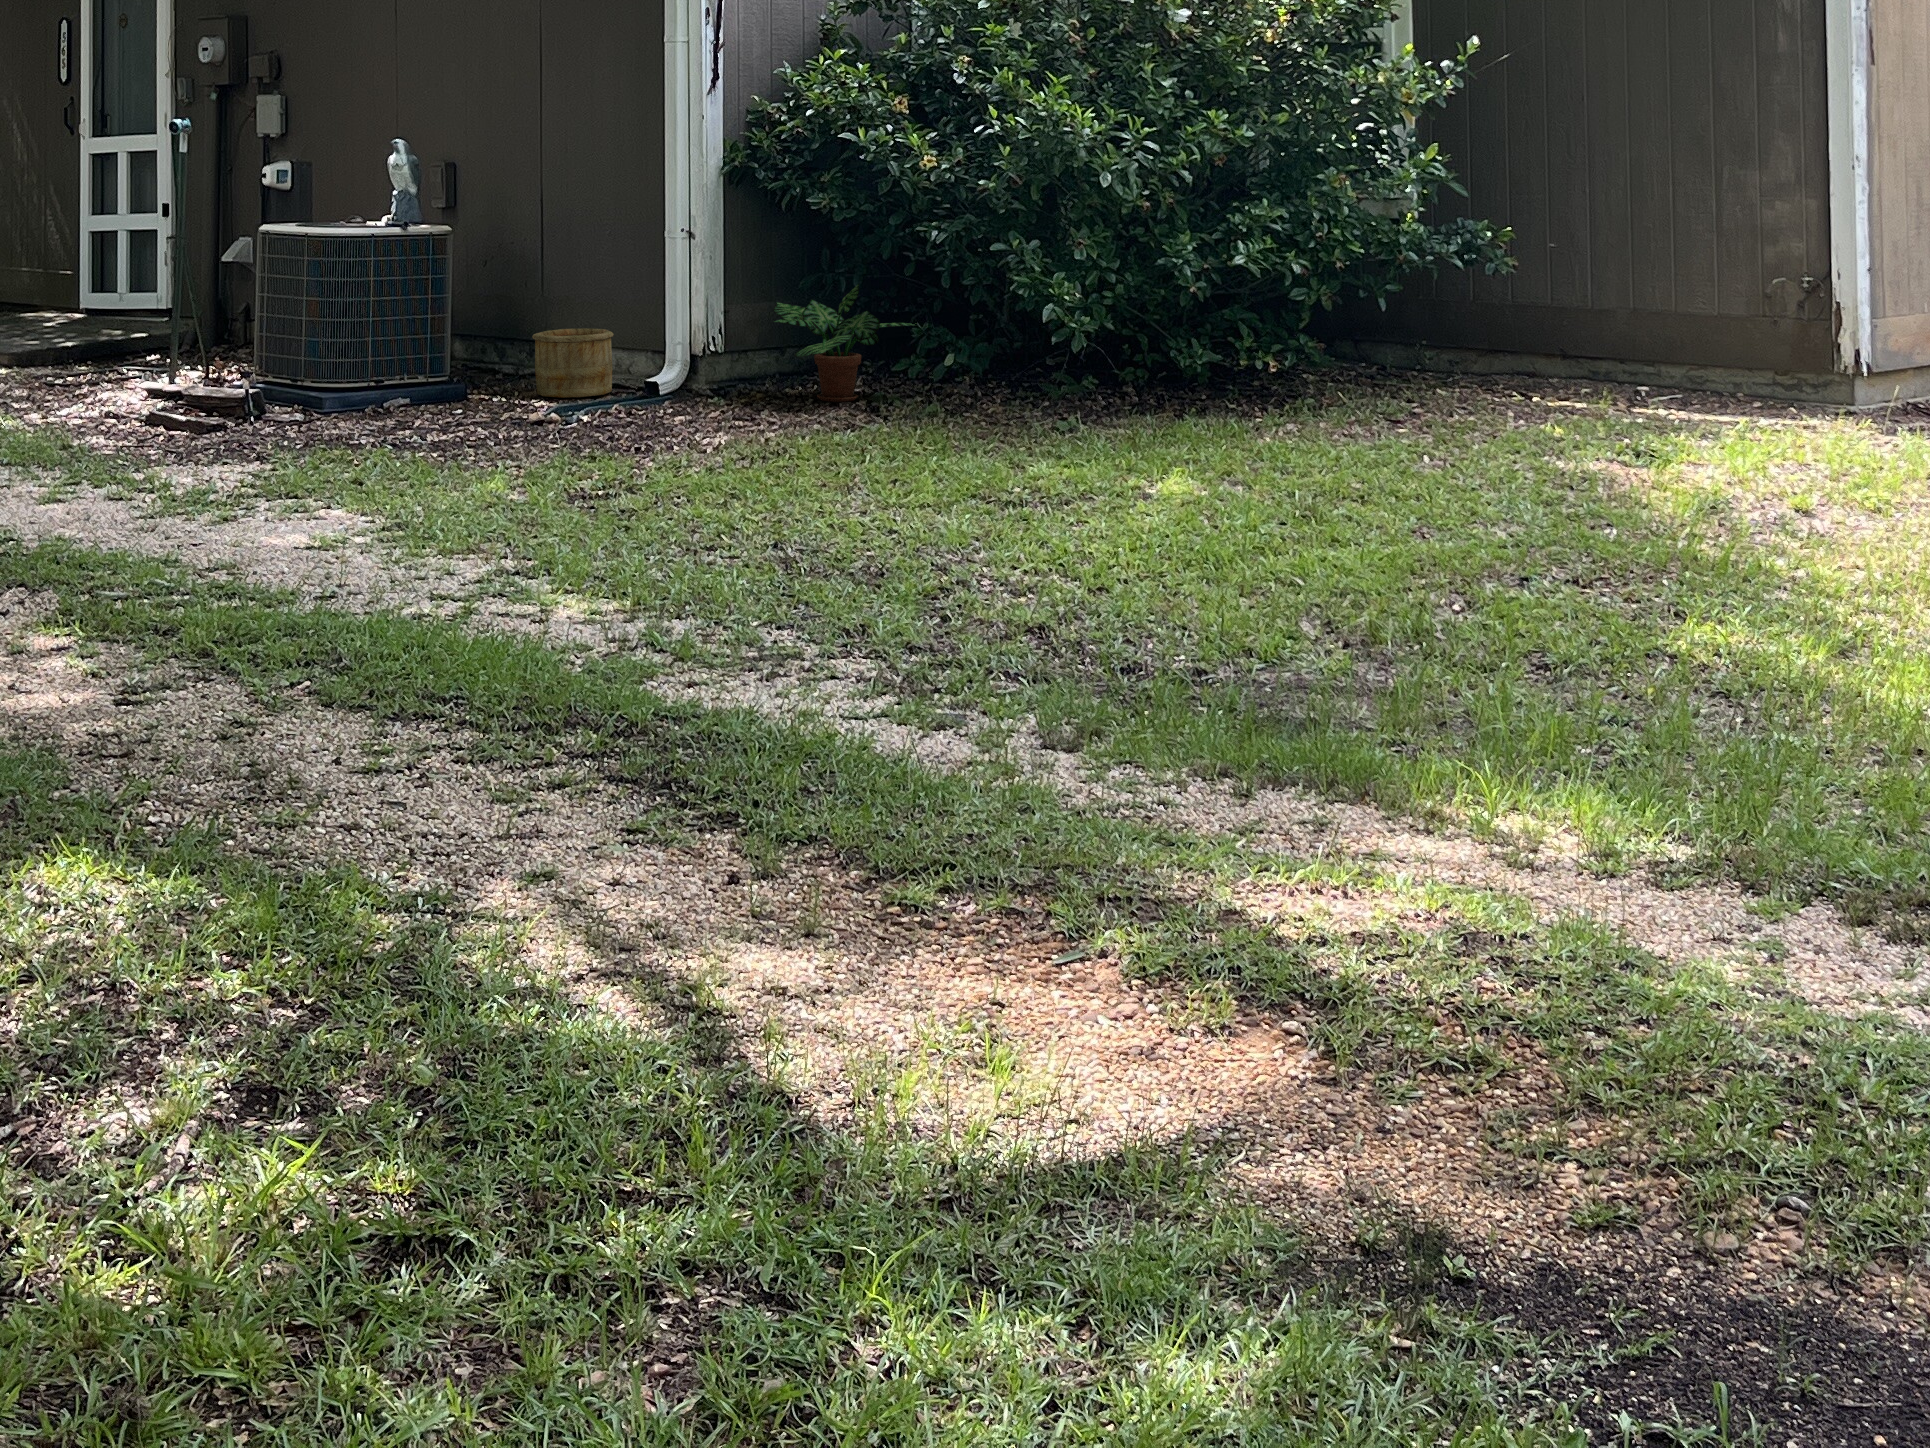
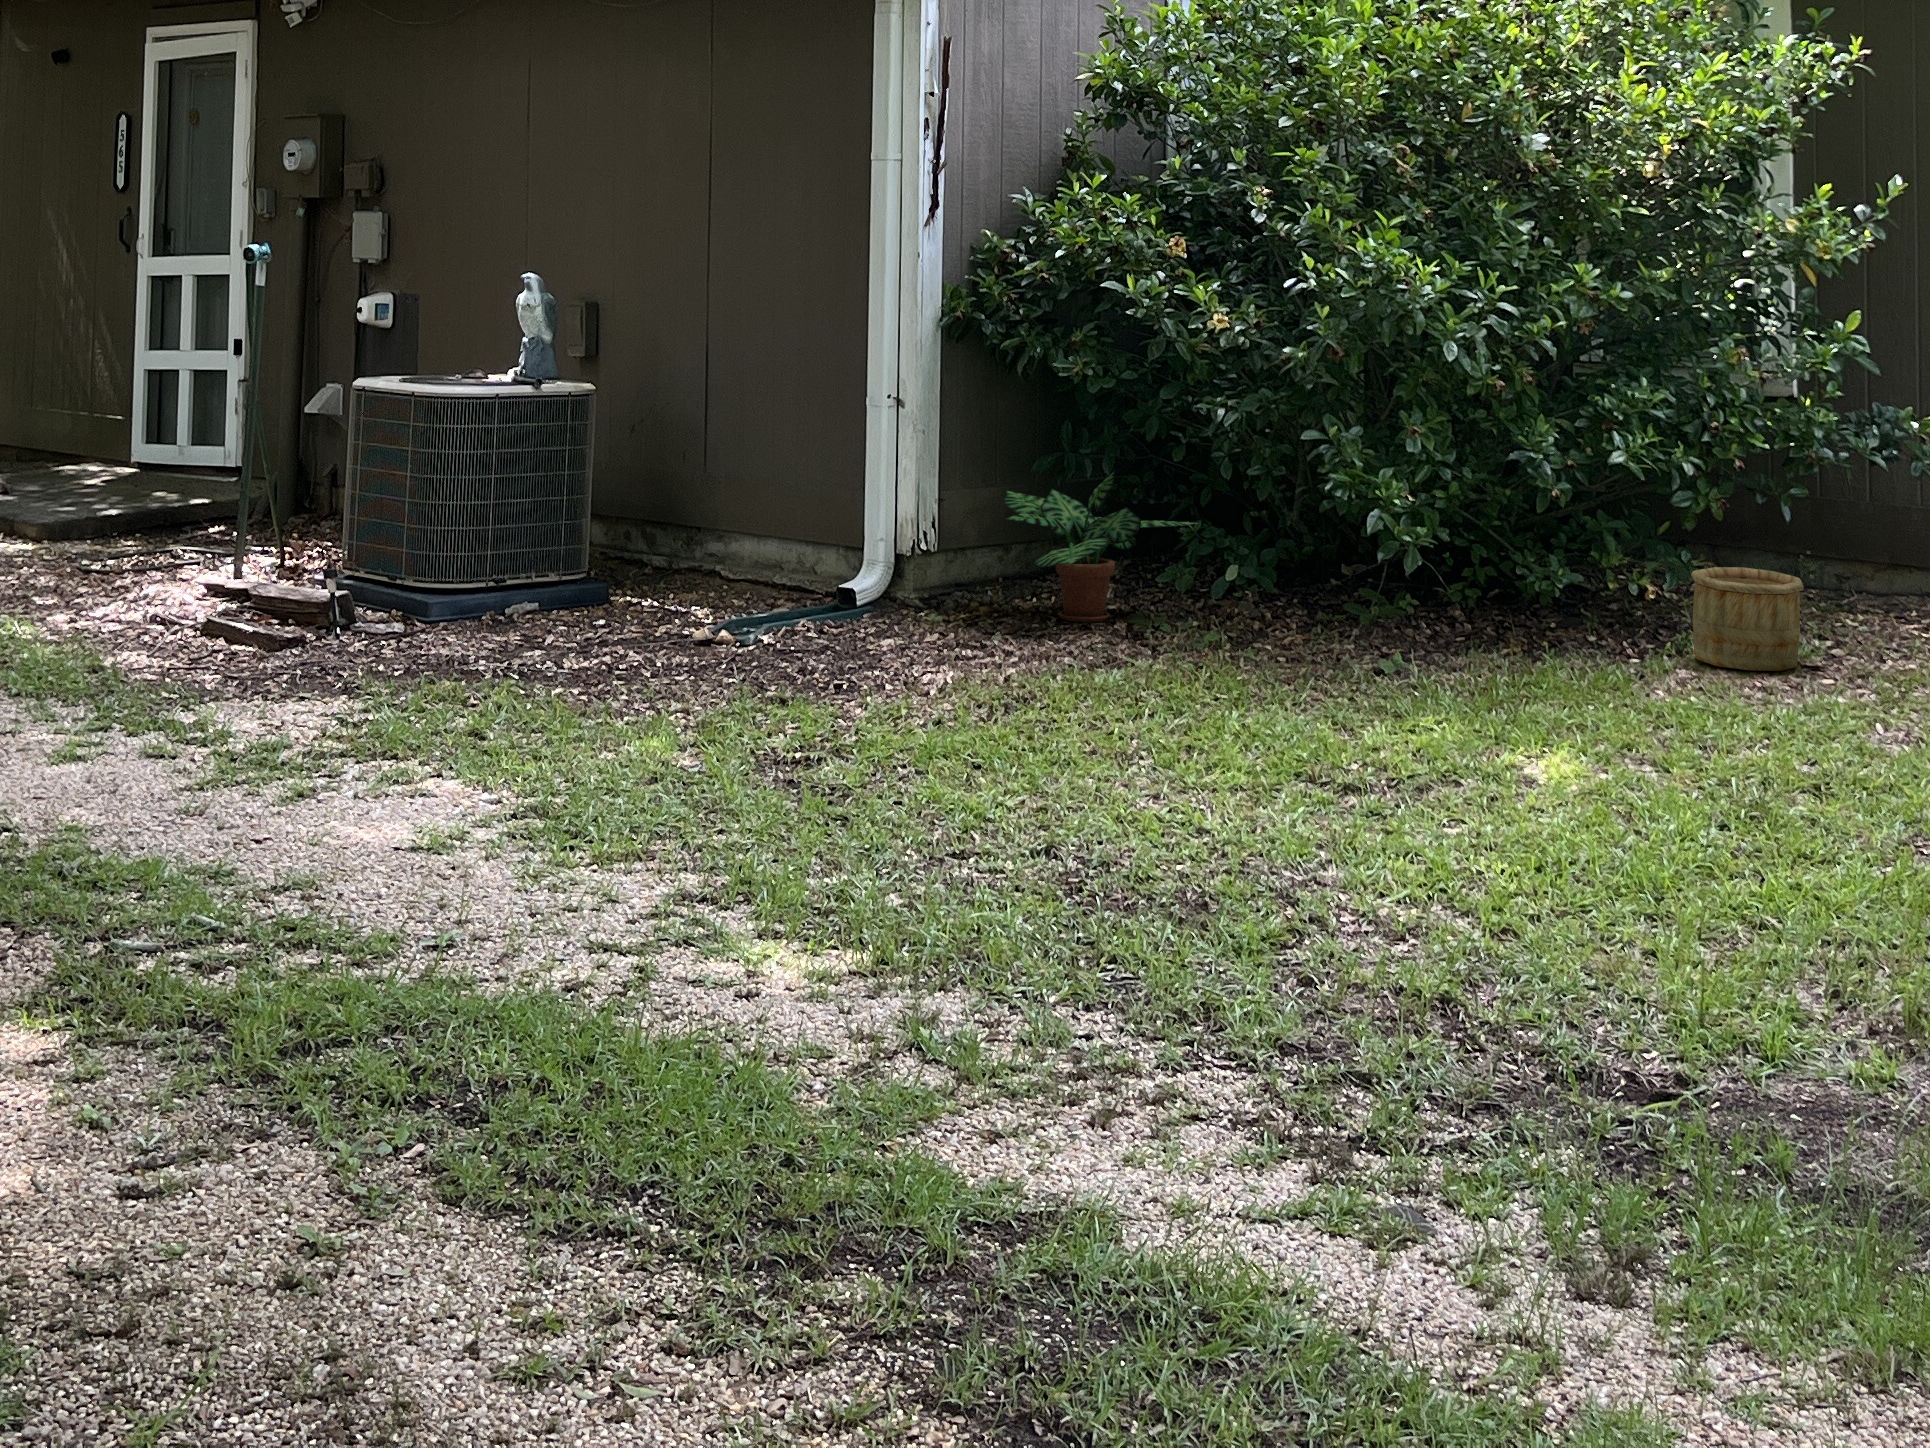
wooden bucket: present [532,328,614,398] -> present [1691,567,1804,671]

